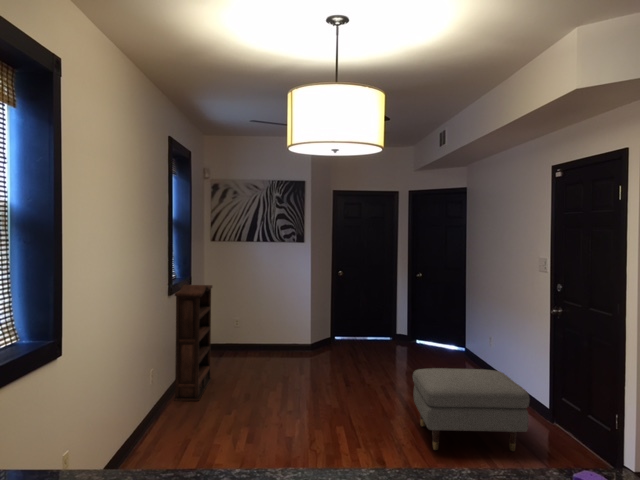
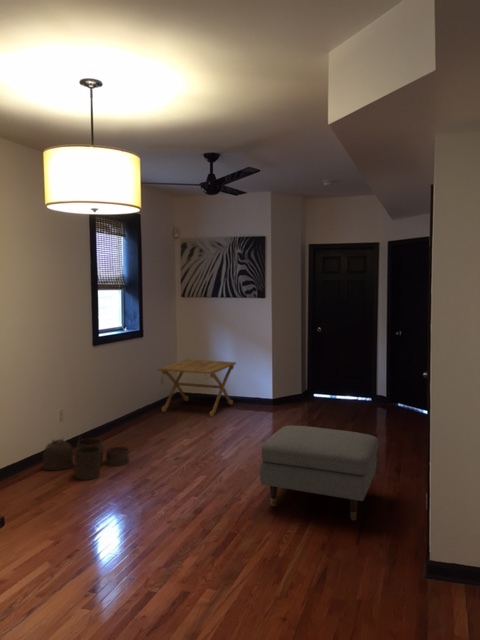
bookshelf: present [174,285,212,401] -> none [103,335,155,438]
side table: none [203,308,273,368] -> present [158,359,236,417]
woven basket: none [145,405,240,455] -> present [43,437,129,480]

